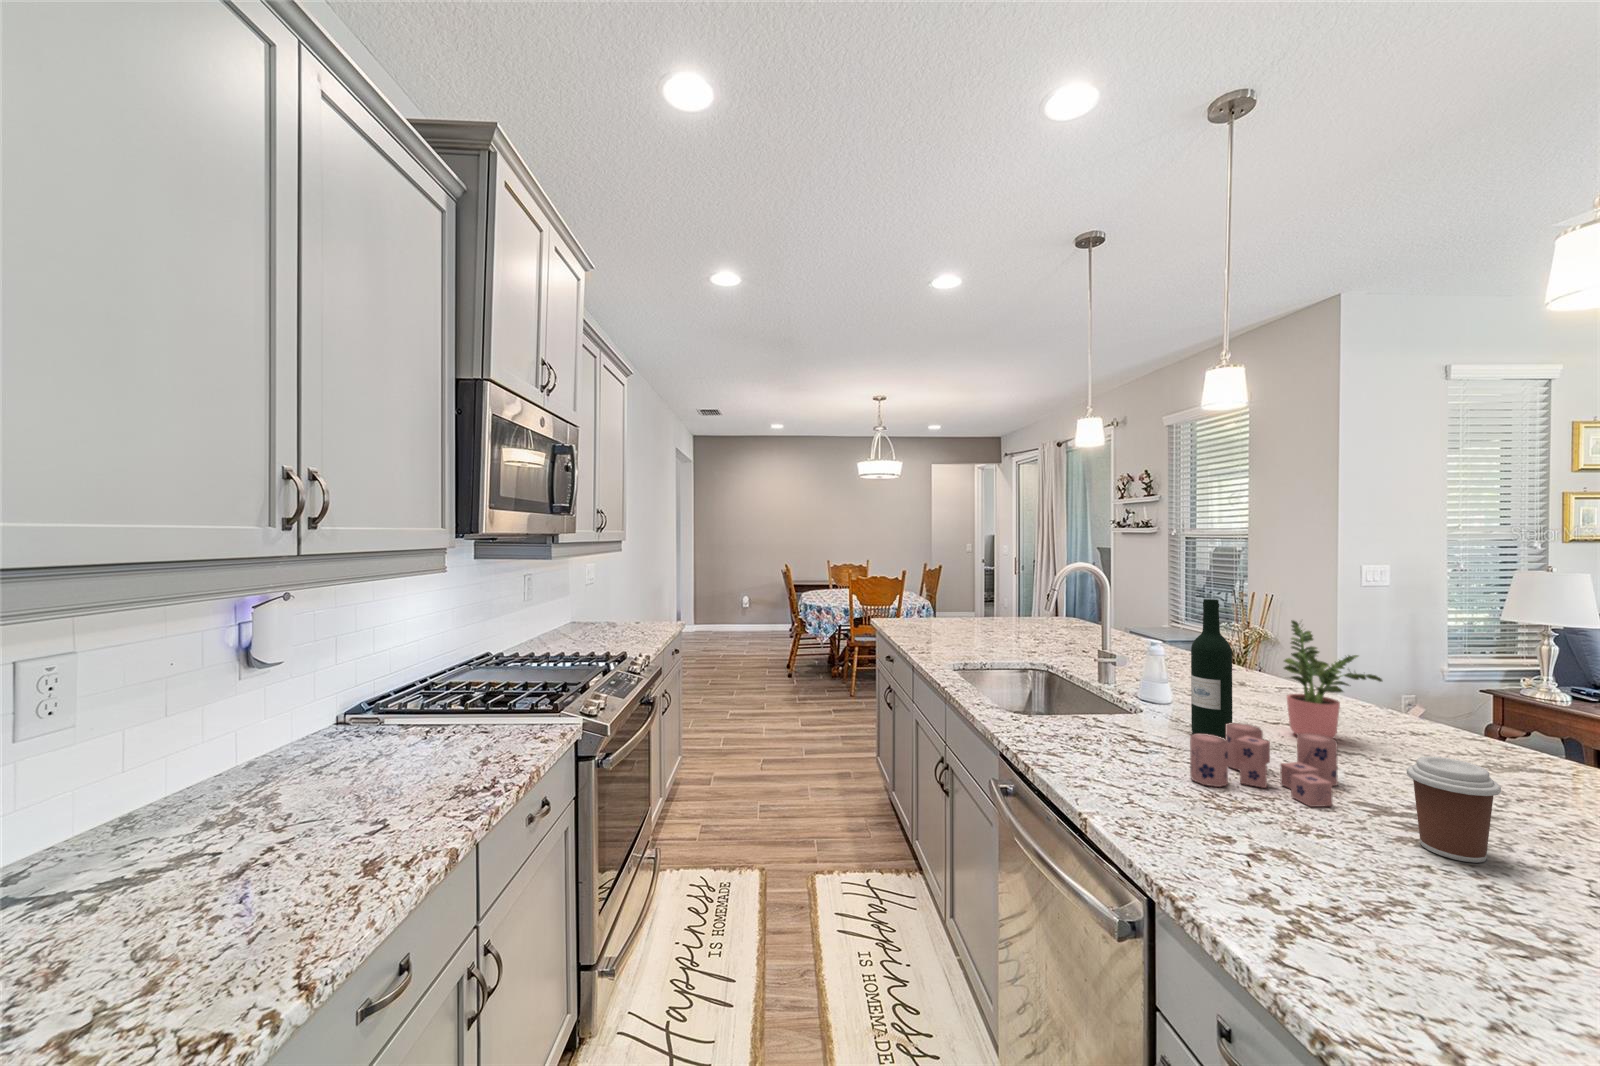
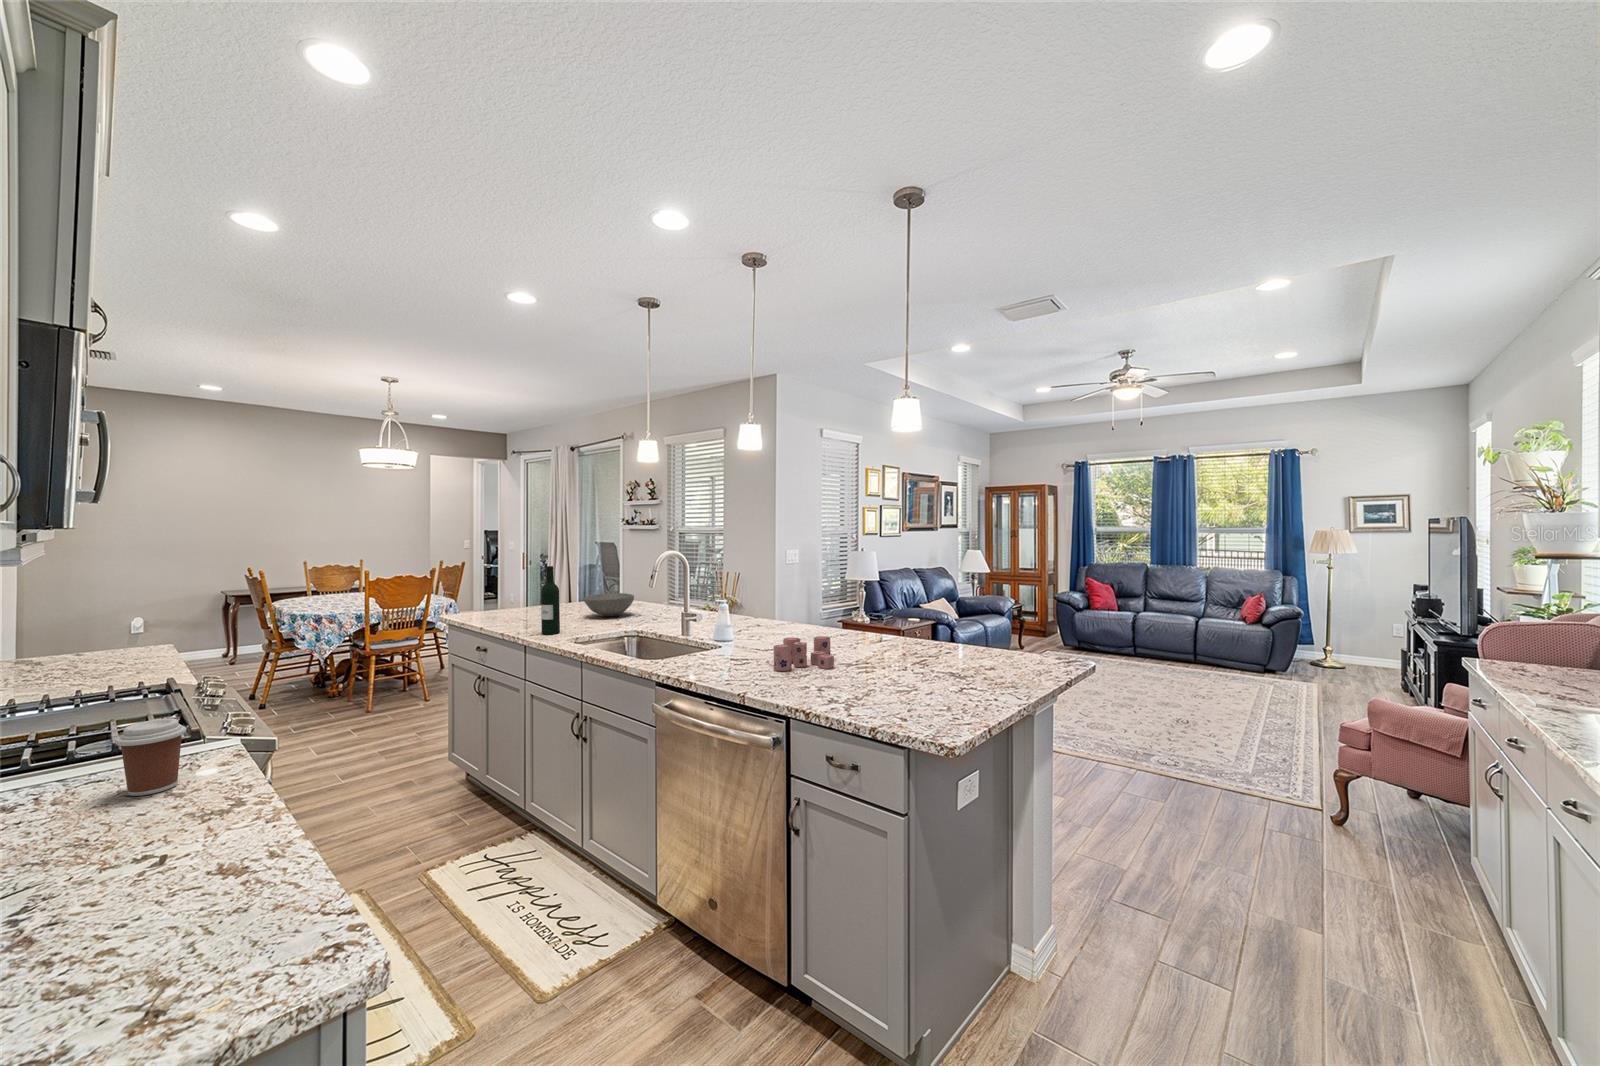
wine bottle: present [1191,599,1232,739] -> present [541,566,560,634]
bowl: none [1000,610,1064,639] -> present [584,593,634,616]
potted plant: present [1284,621,1382,738] -> none [796,579,834,644]
coffee cup: present [1407,756,1501,863] -> present [115,718,187,796]

